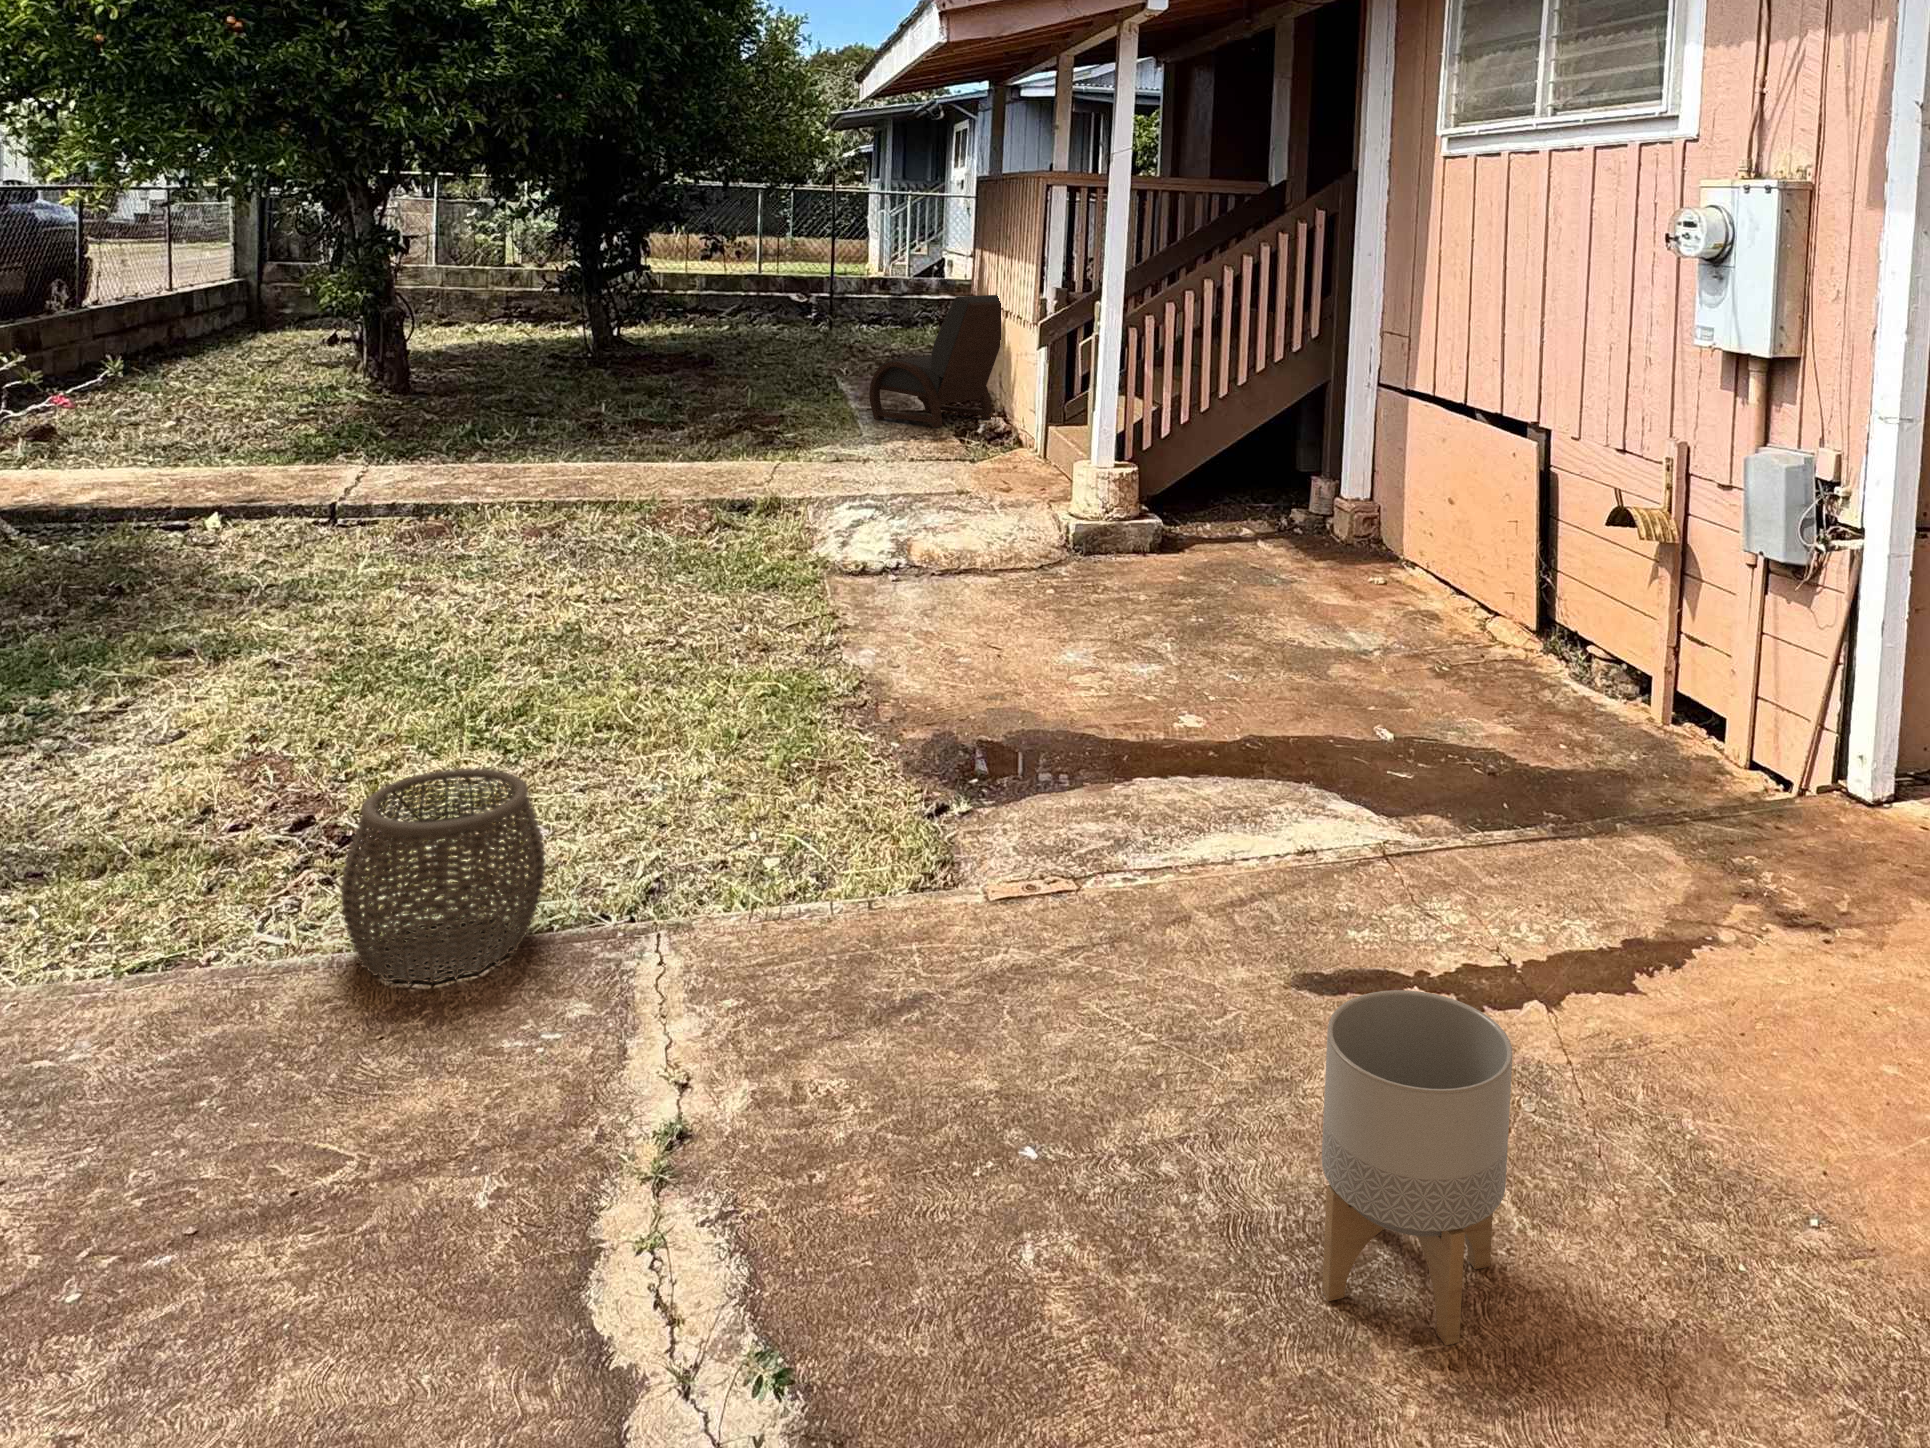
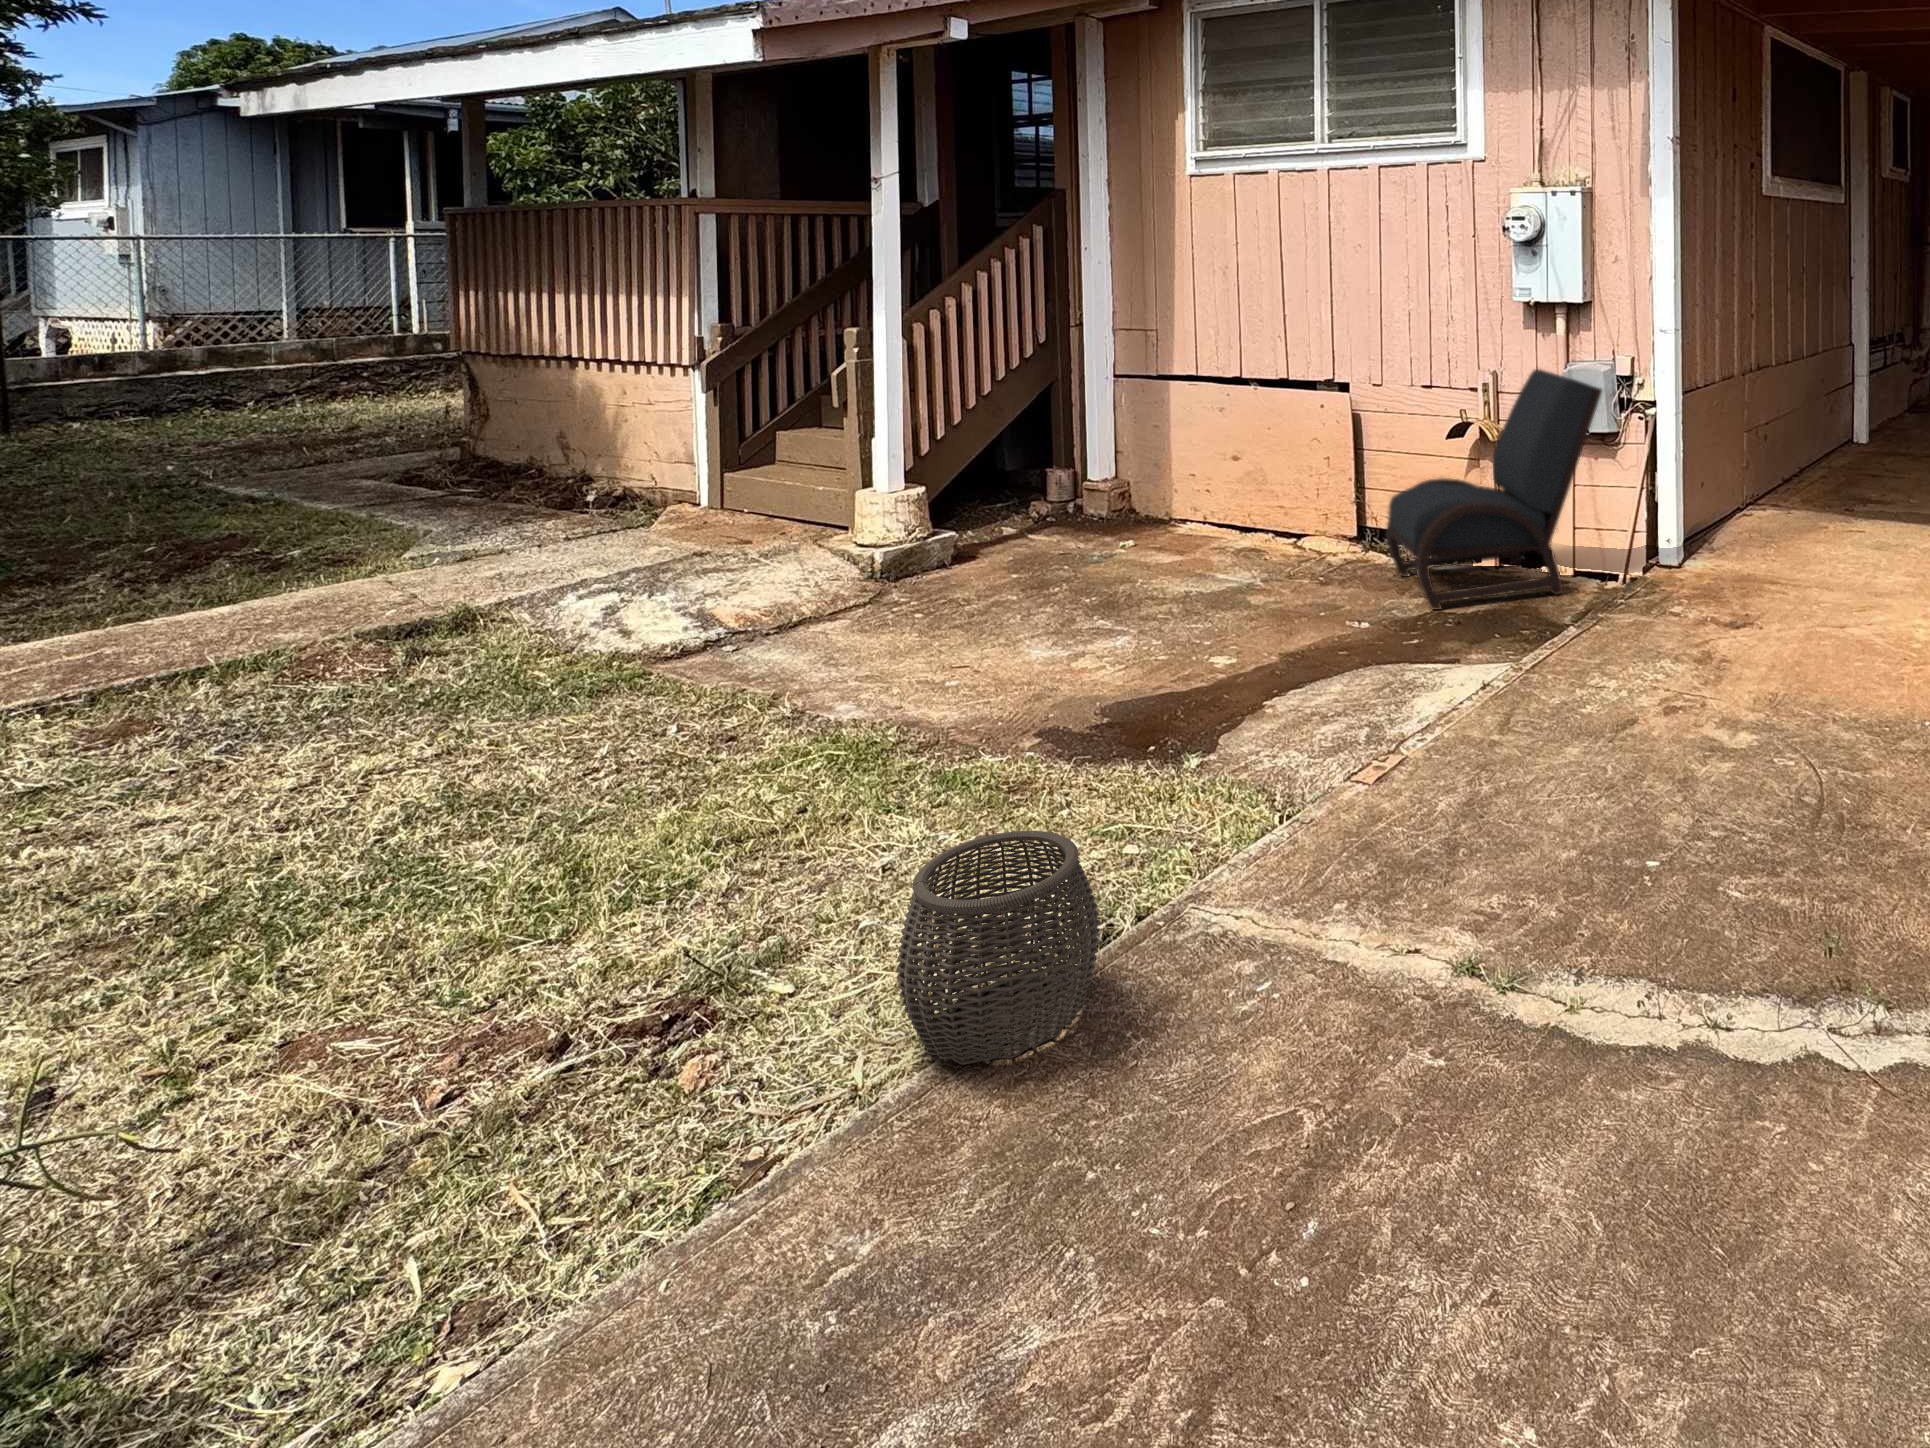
lounge chair: present [869,295,1001,428] -> present [1386,369,1602,610]
planter: present [1322,990,1512,1345] -> none [1803,675,1911,859]

